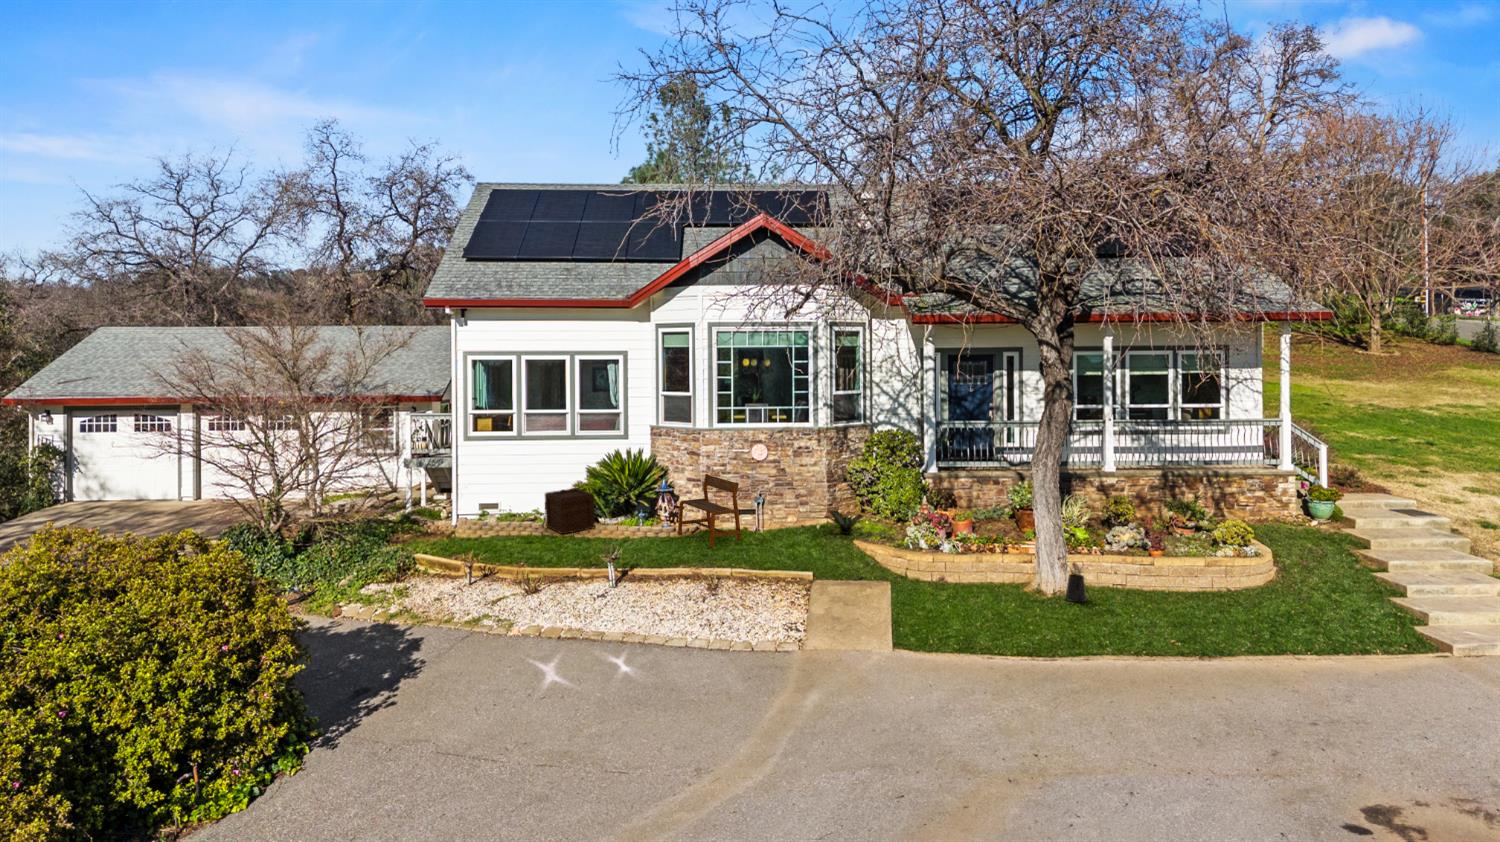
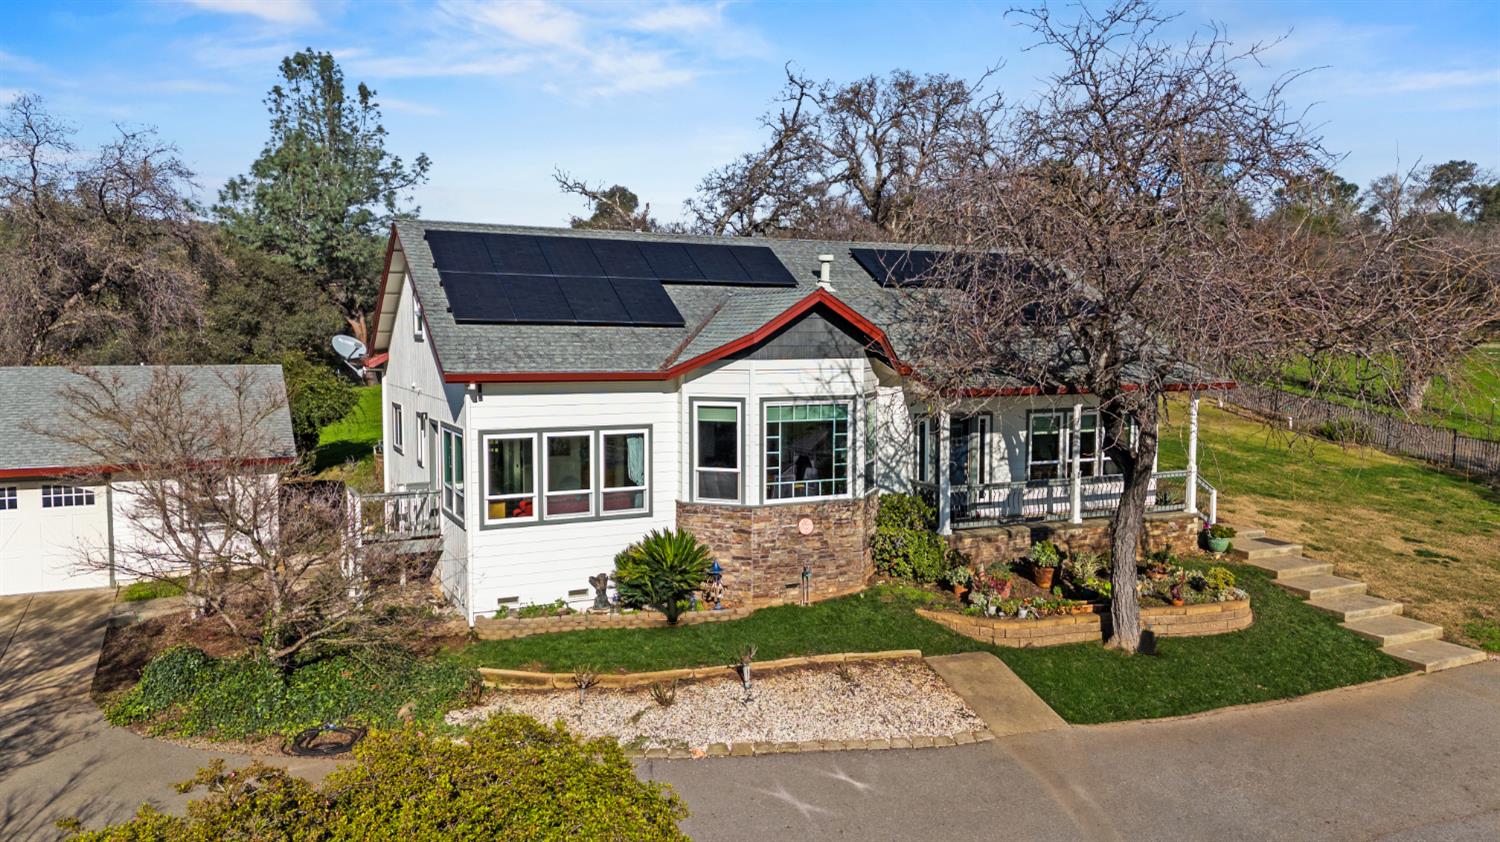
bench: present [678,474,741,548] -> none [732,551,805,629]
wooden crate: present [545,488,595,534] -> none [583,573,638,627]
potted plant: present [825,510,863,534] -> present [648,596,694,624]

